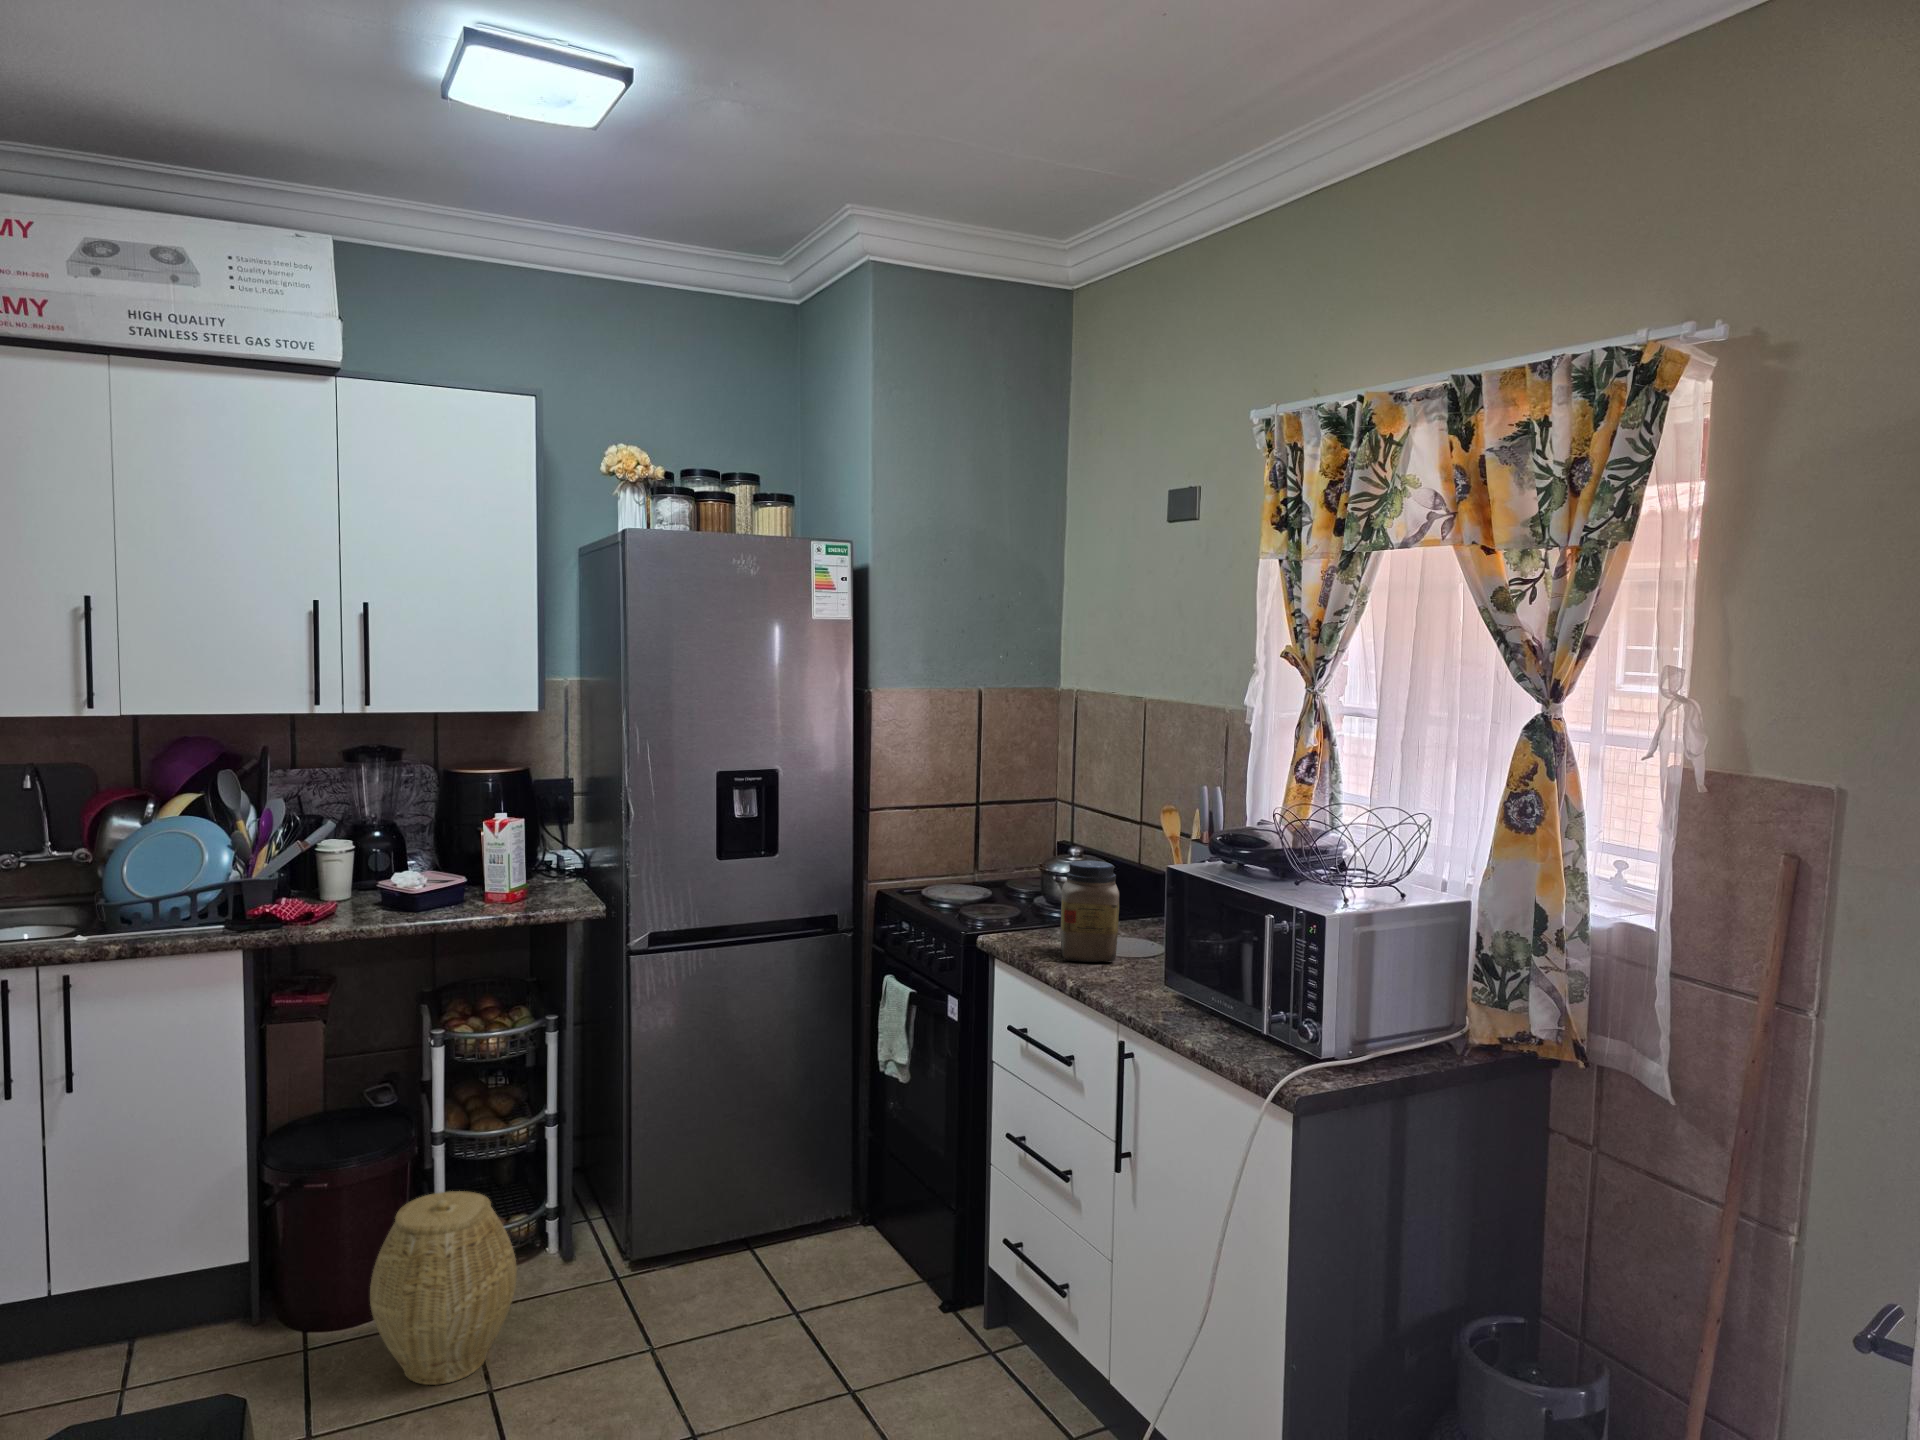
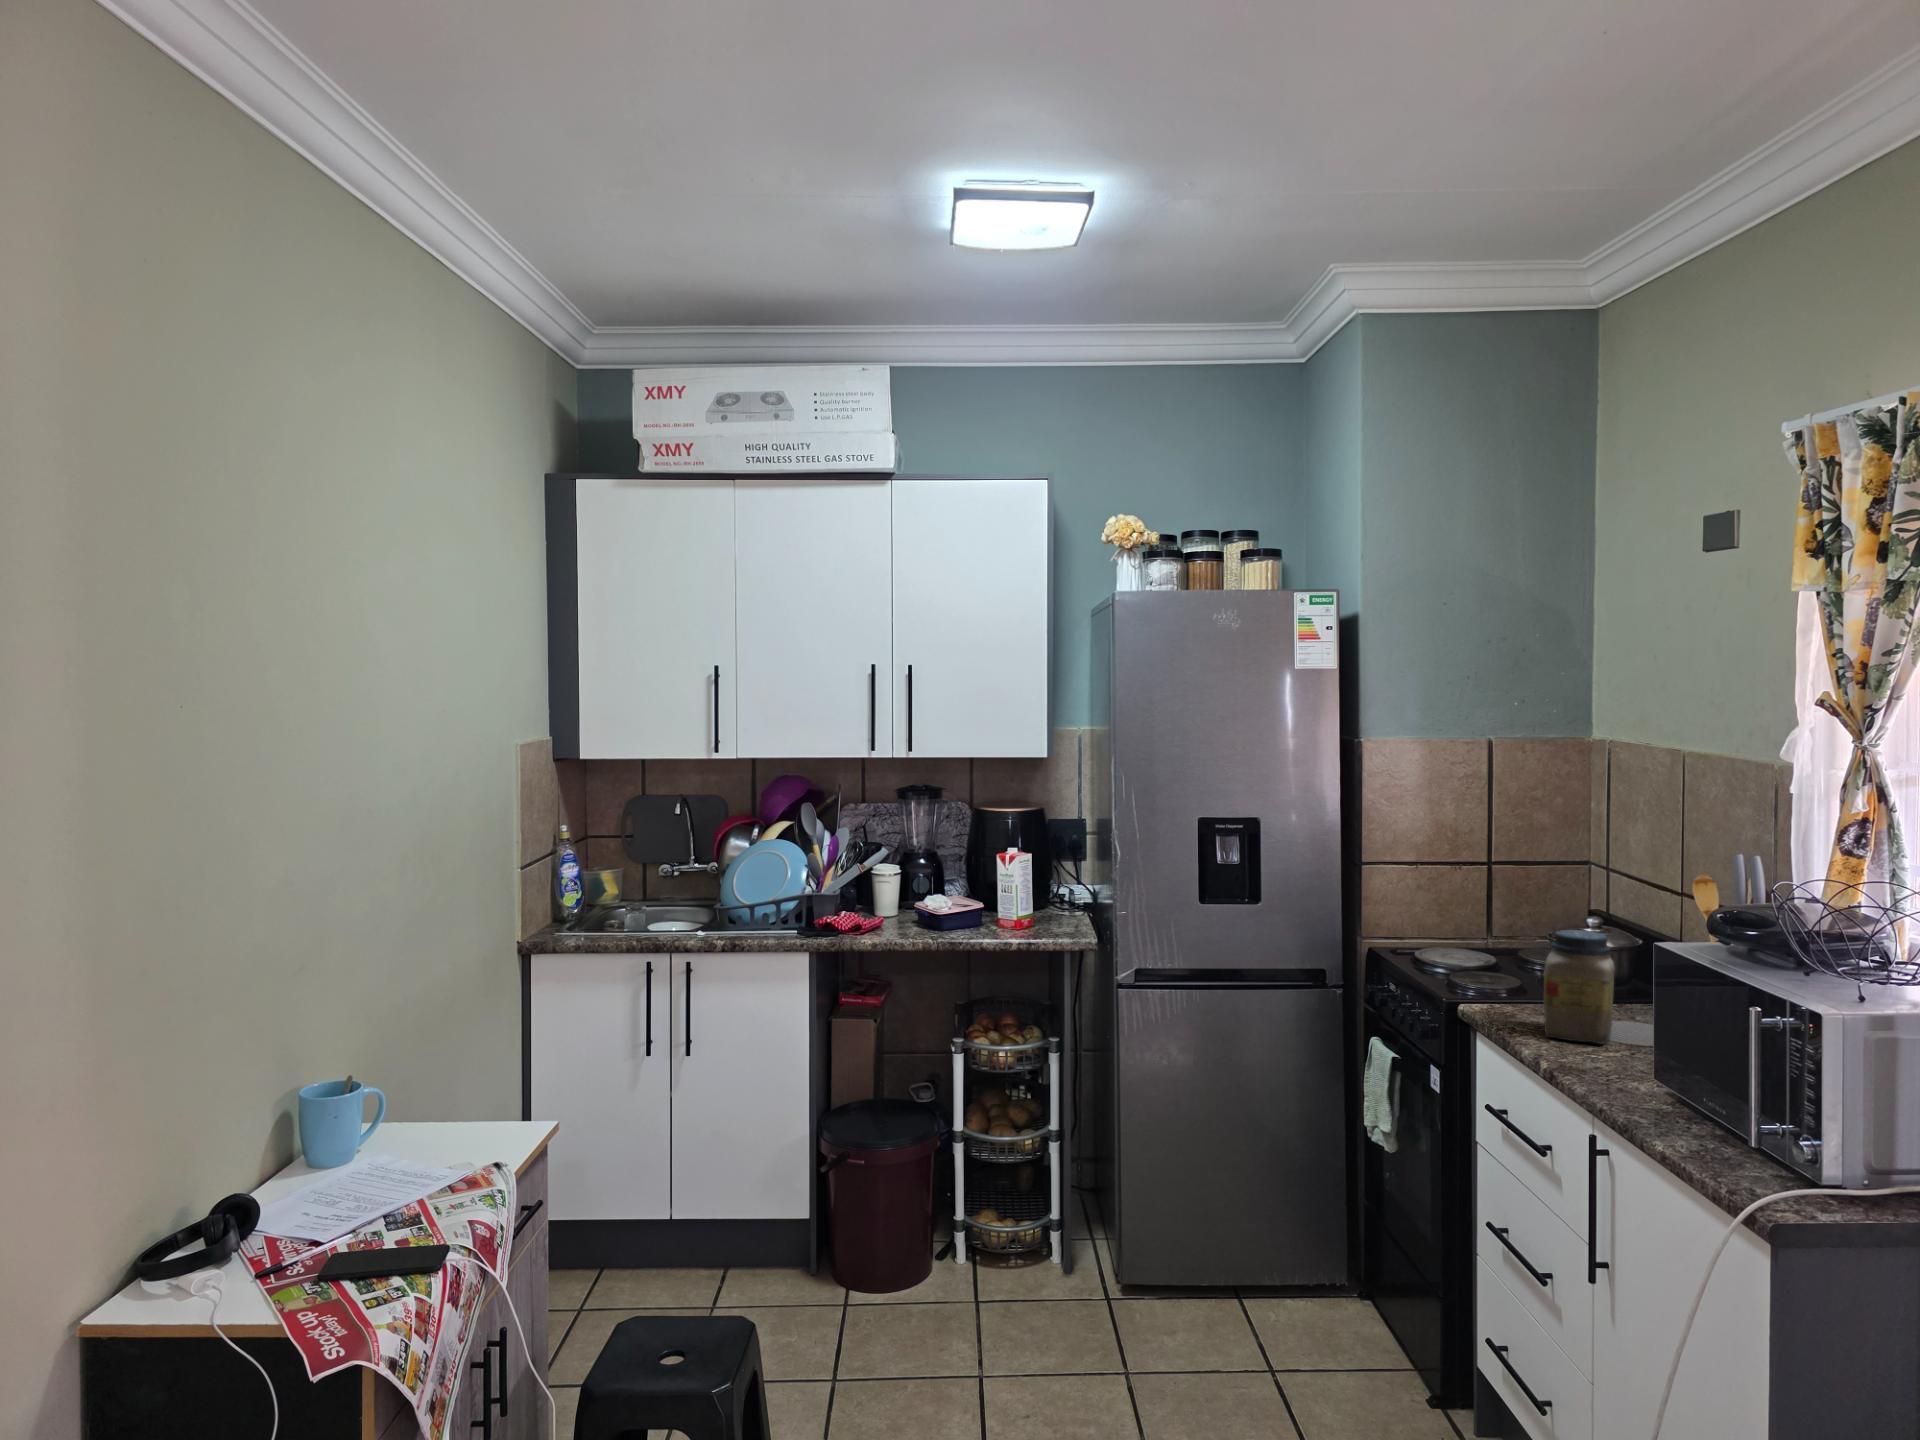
woven basket: present [370,1191,517,1385] -> none [889,1184,1009,1355]

